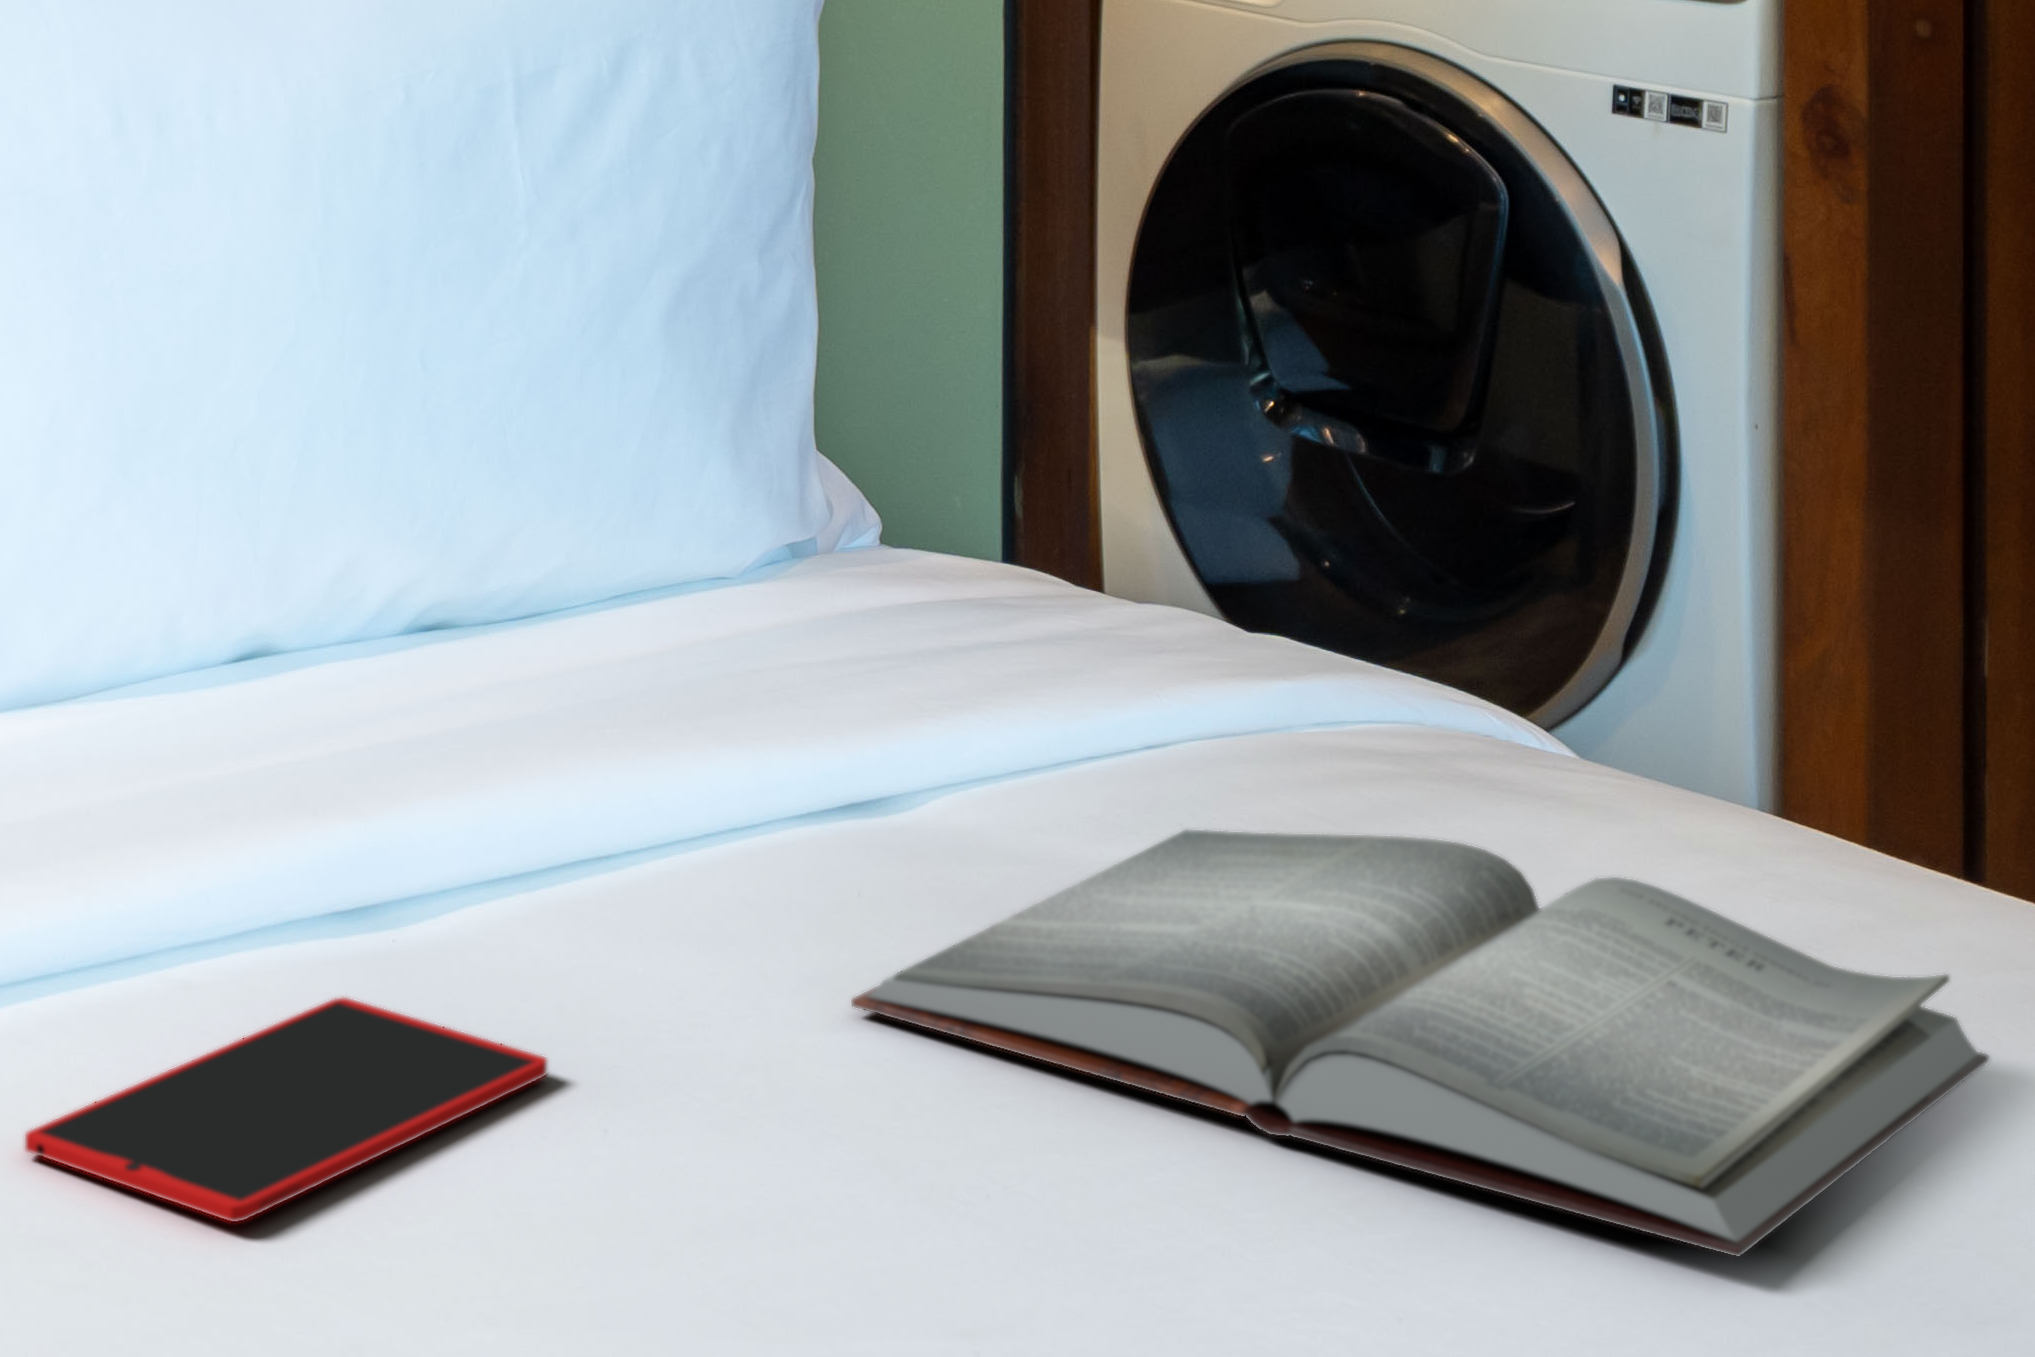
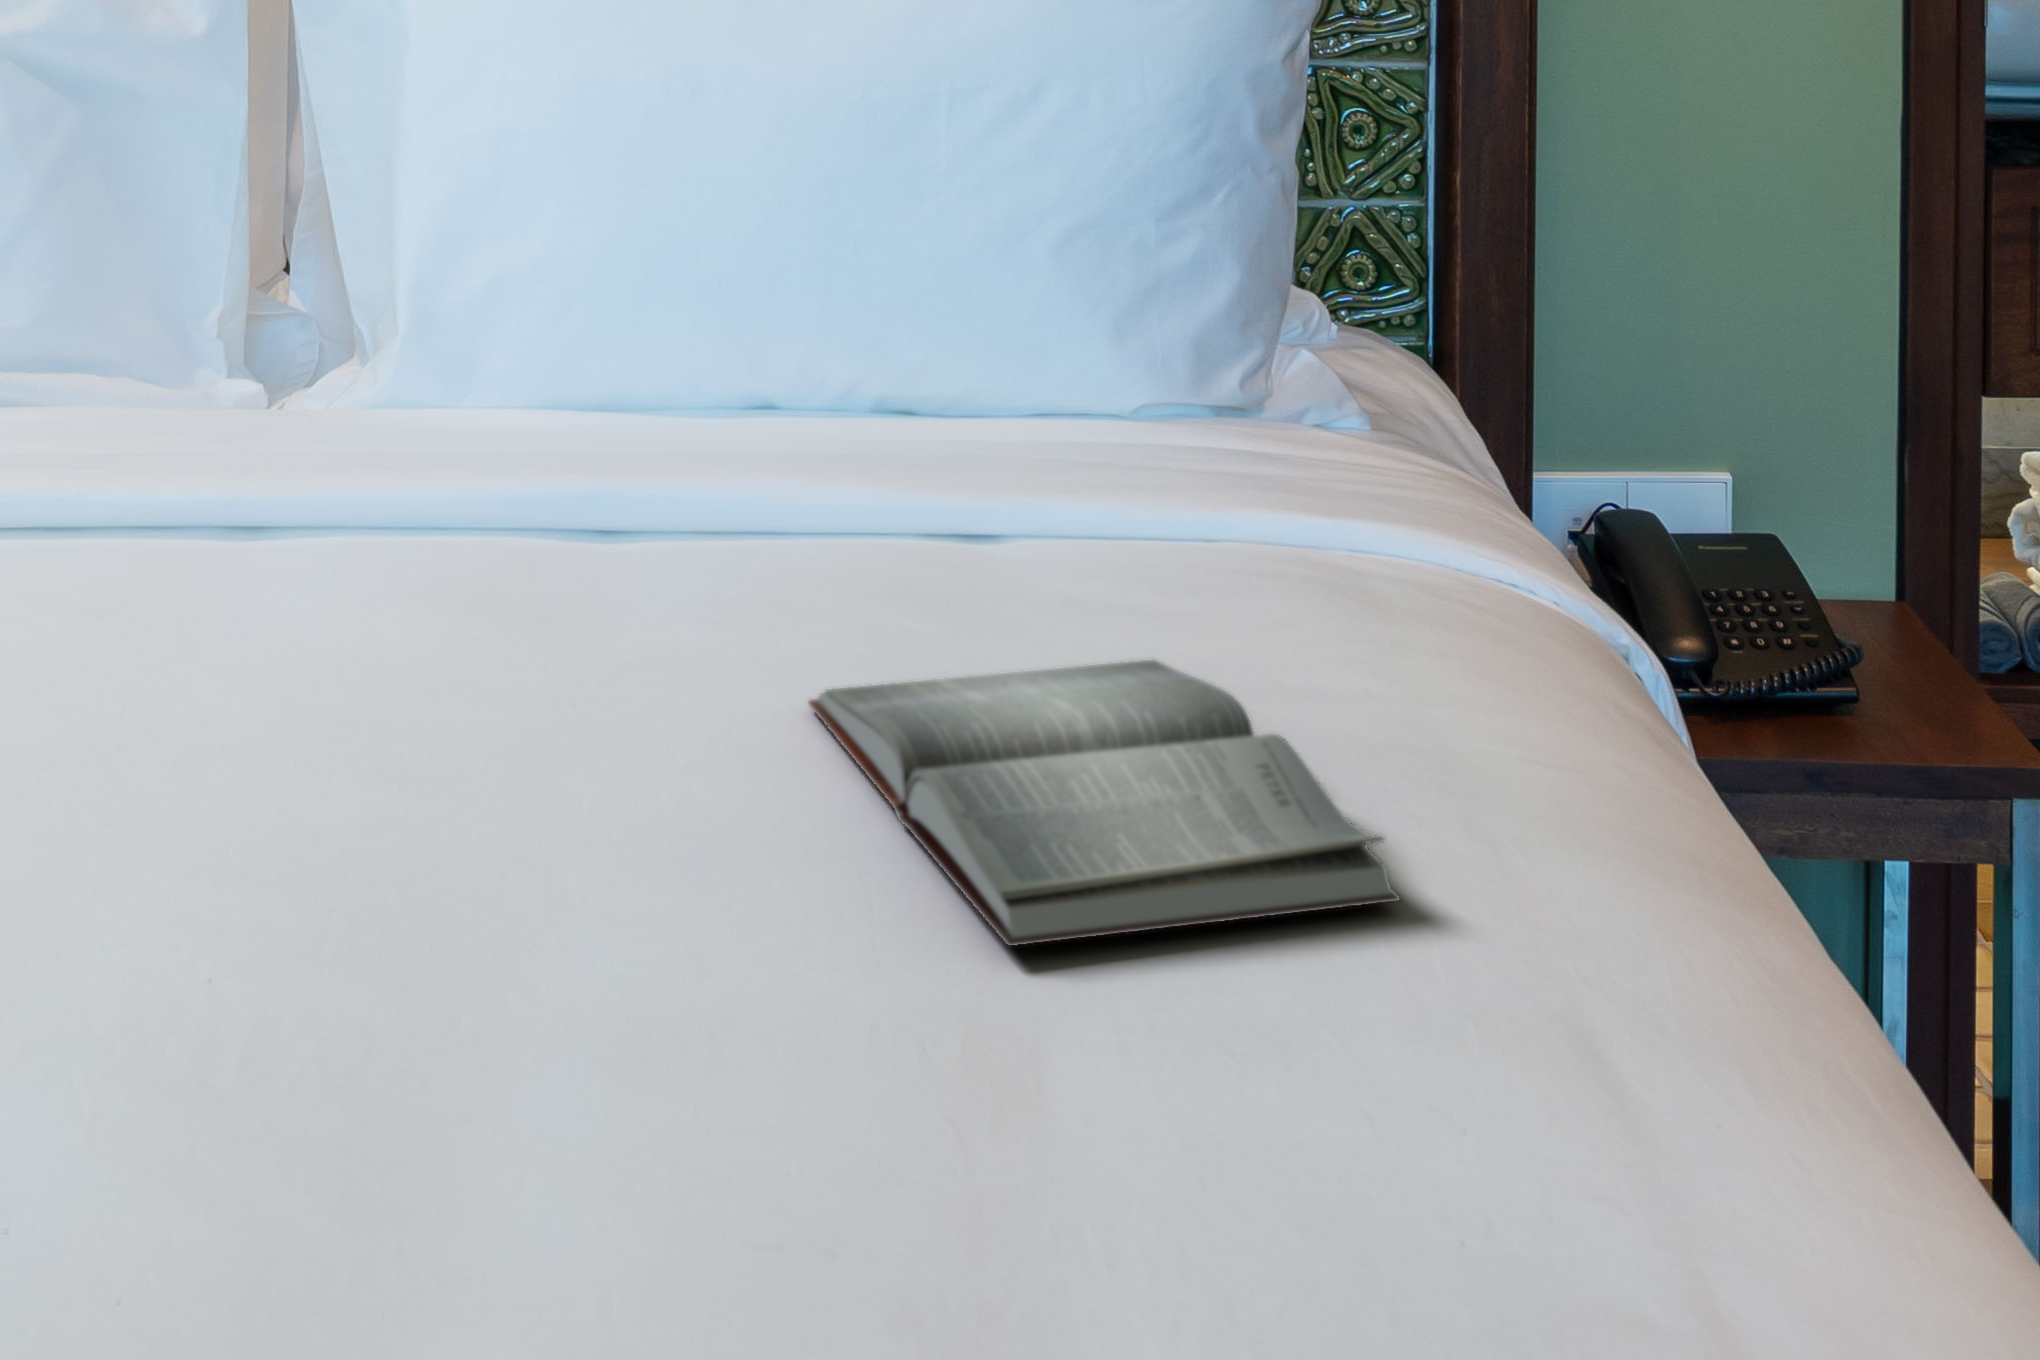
smartphone: present [25,998,547,1222] -> none [289,635,595,721]

